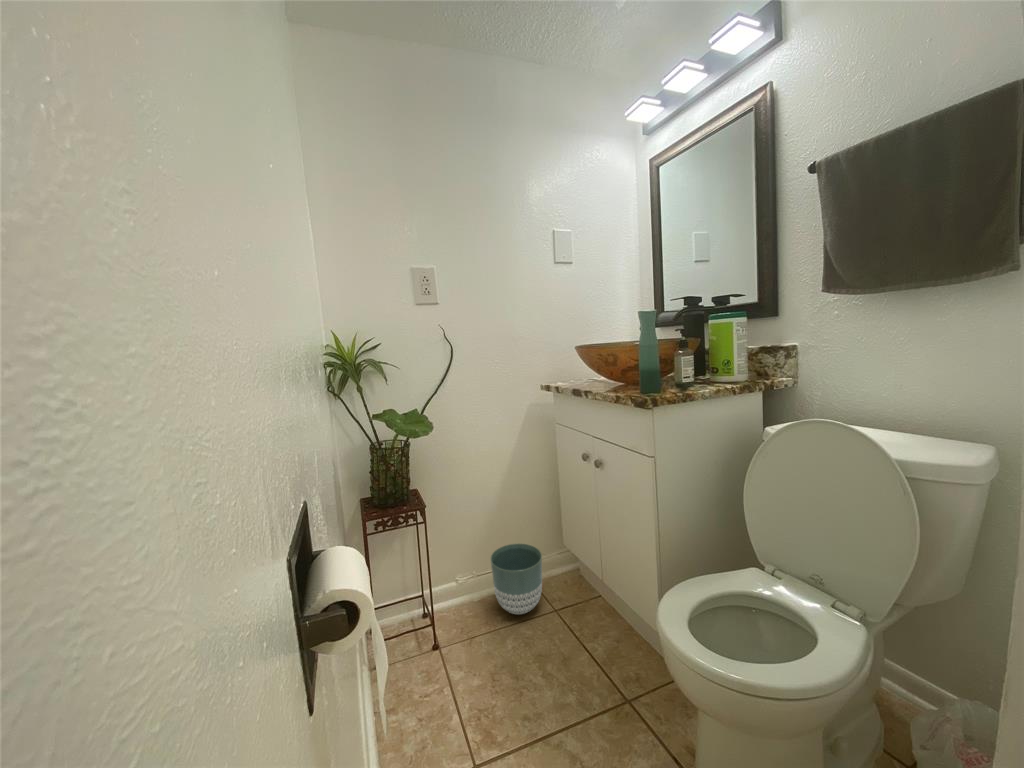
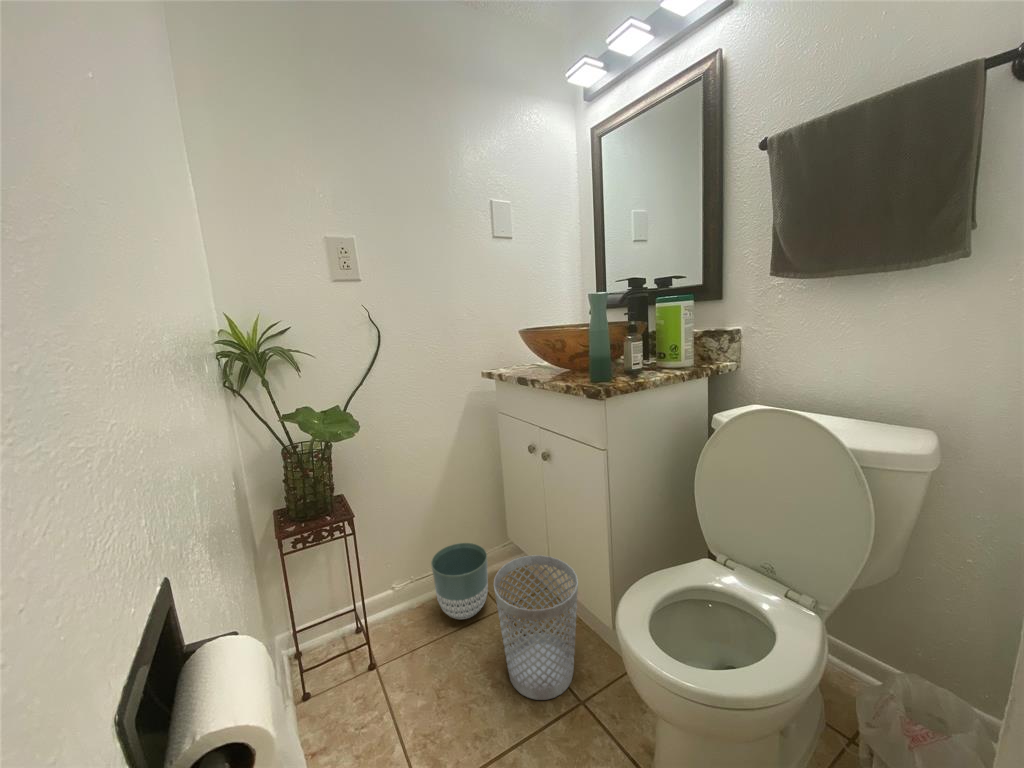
wastebasket: none [546,557,626,694] -> present [494,555,578,700]

